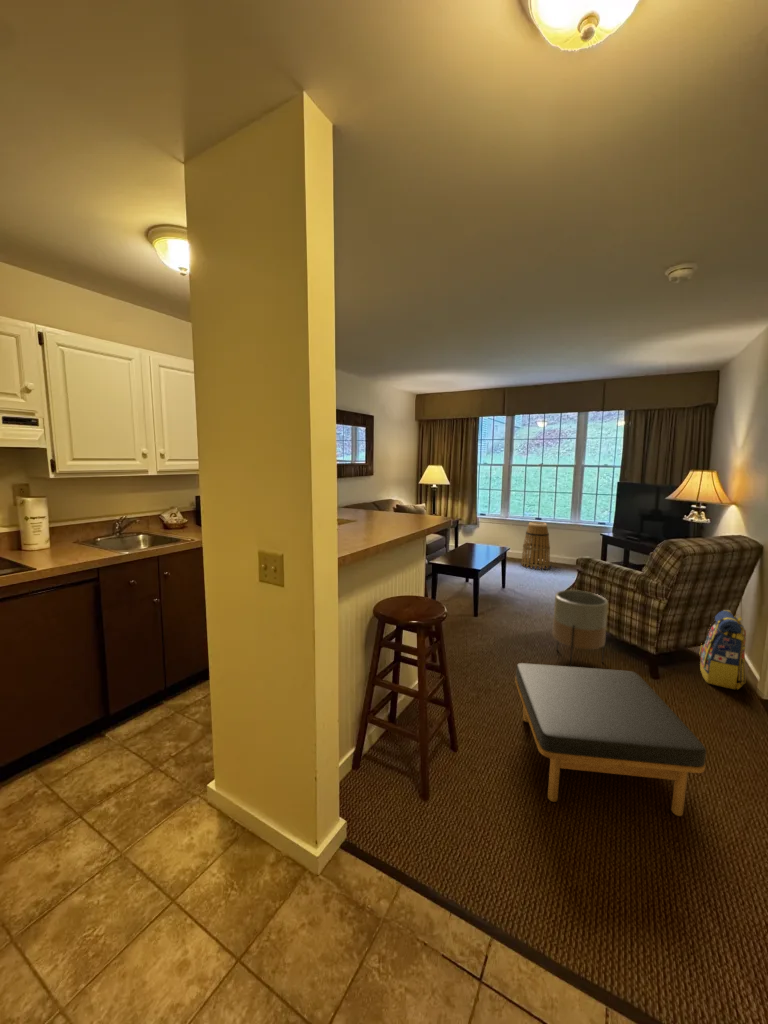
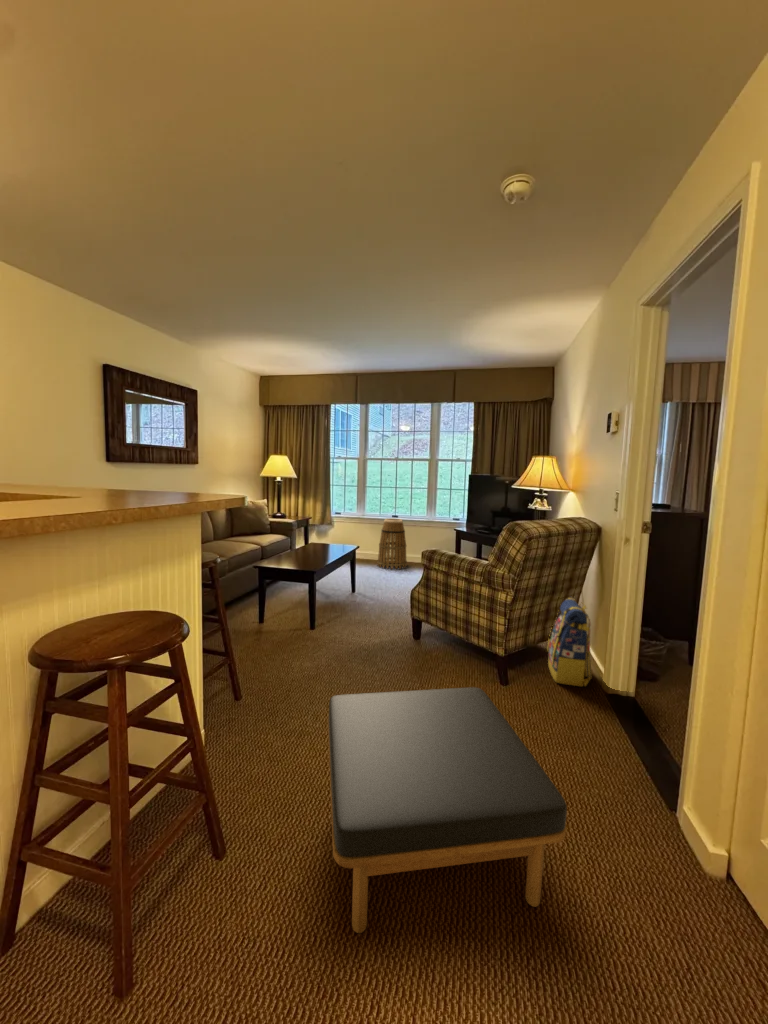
planter: present [552,590,608,664] -> none [394,588,454,688]

